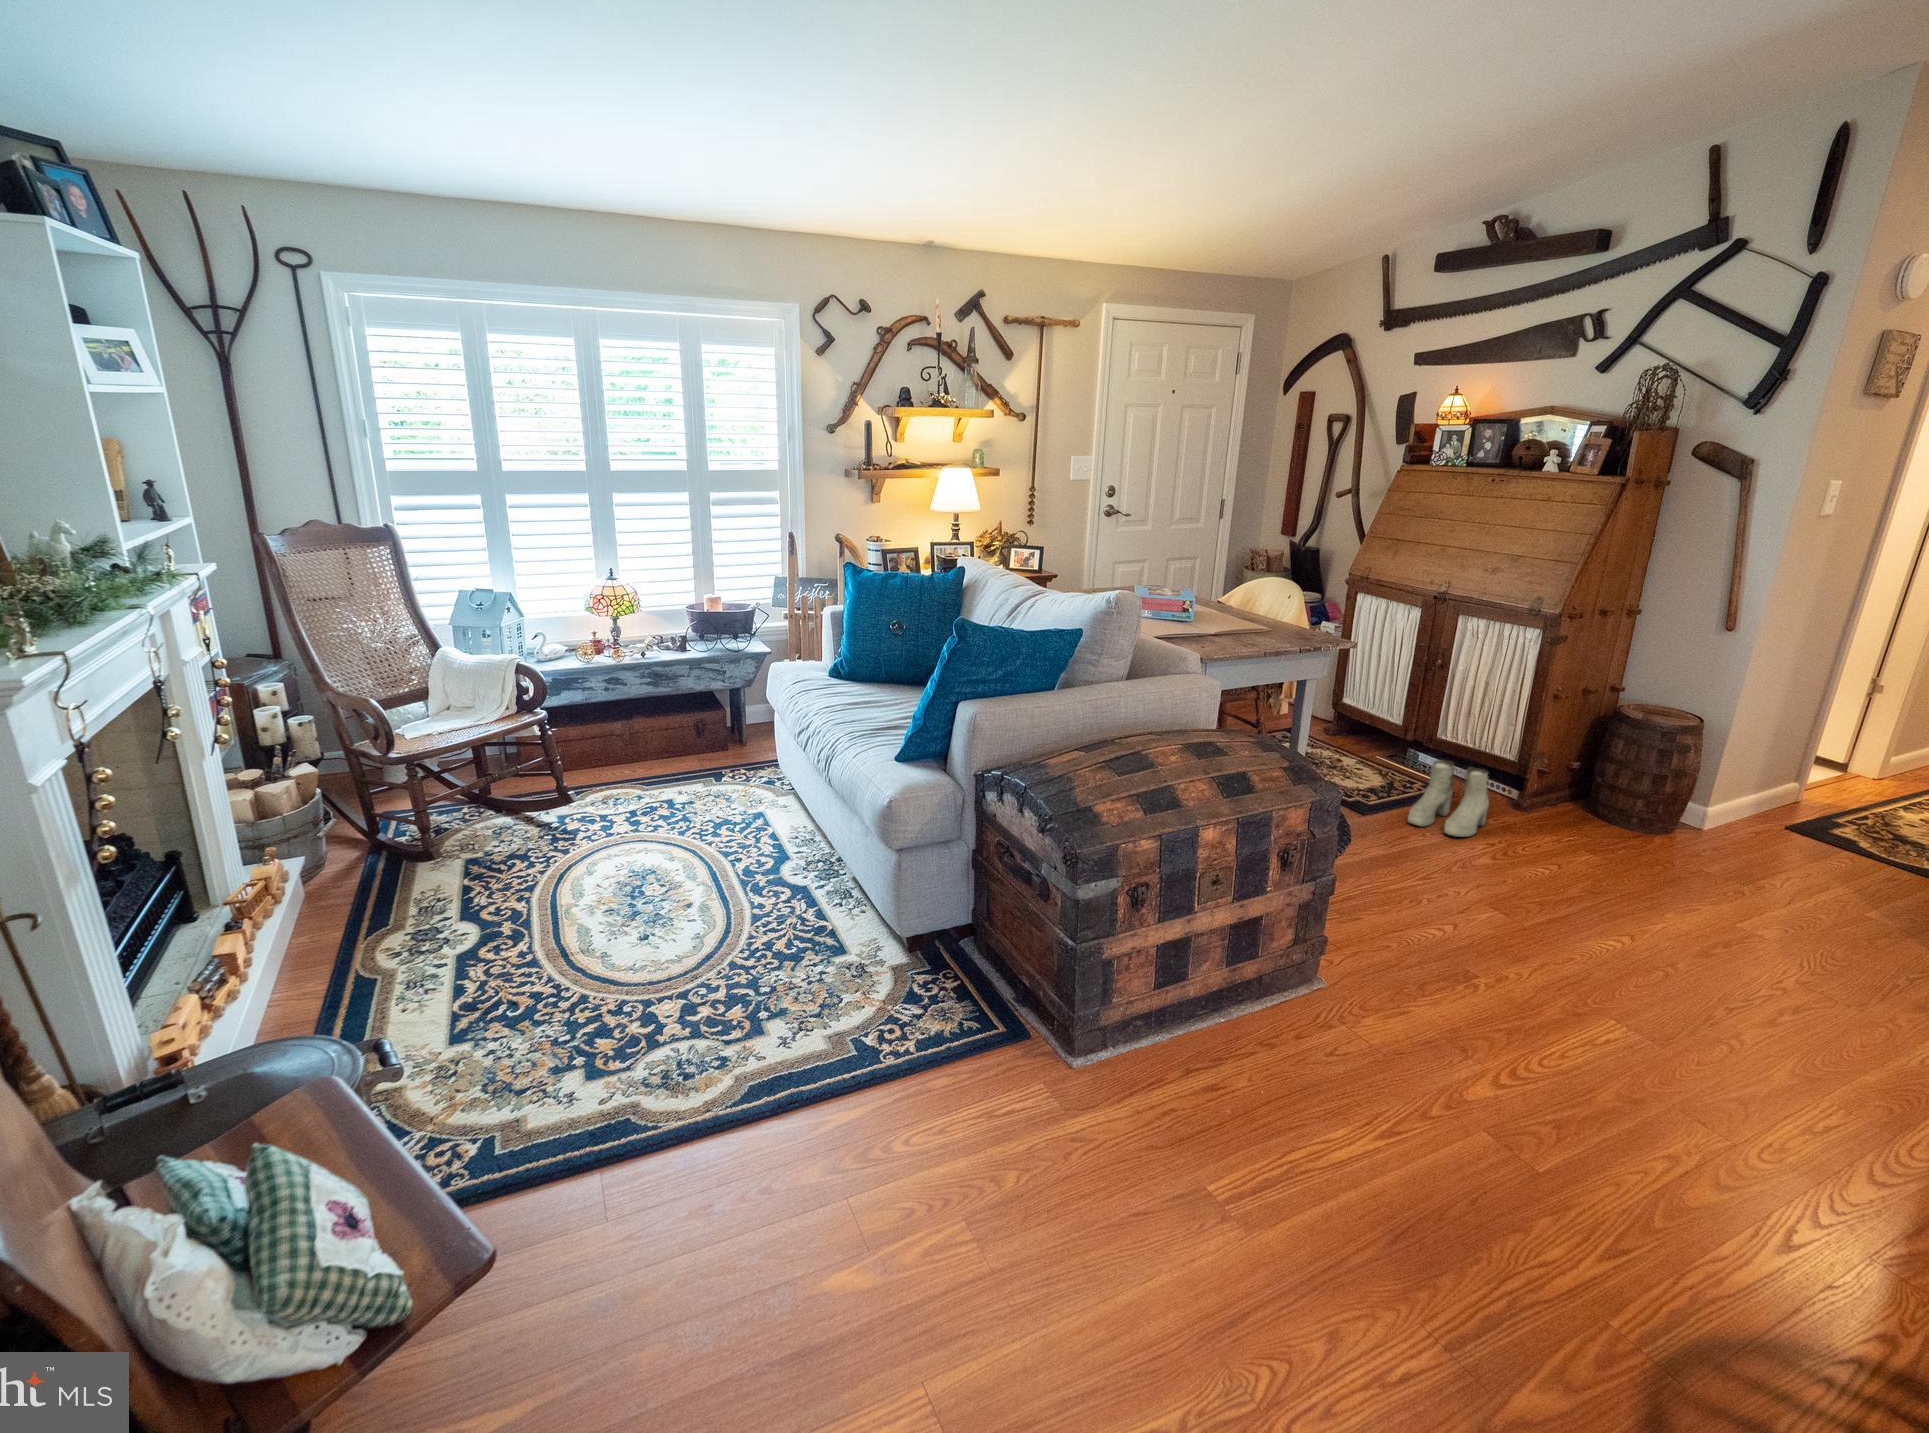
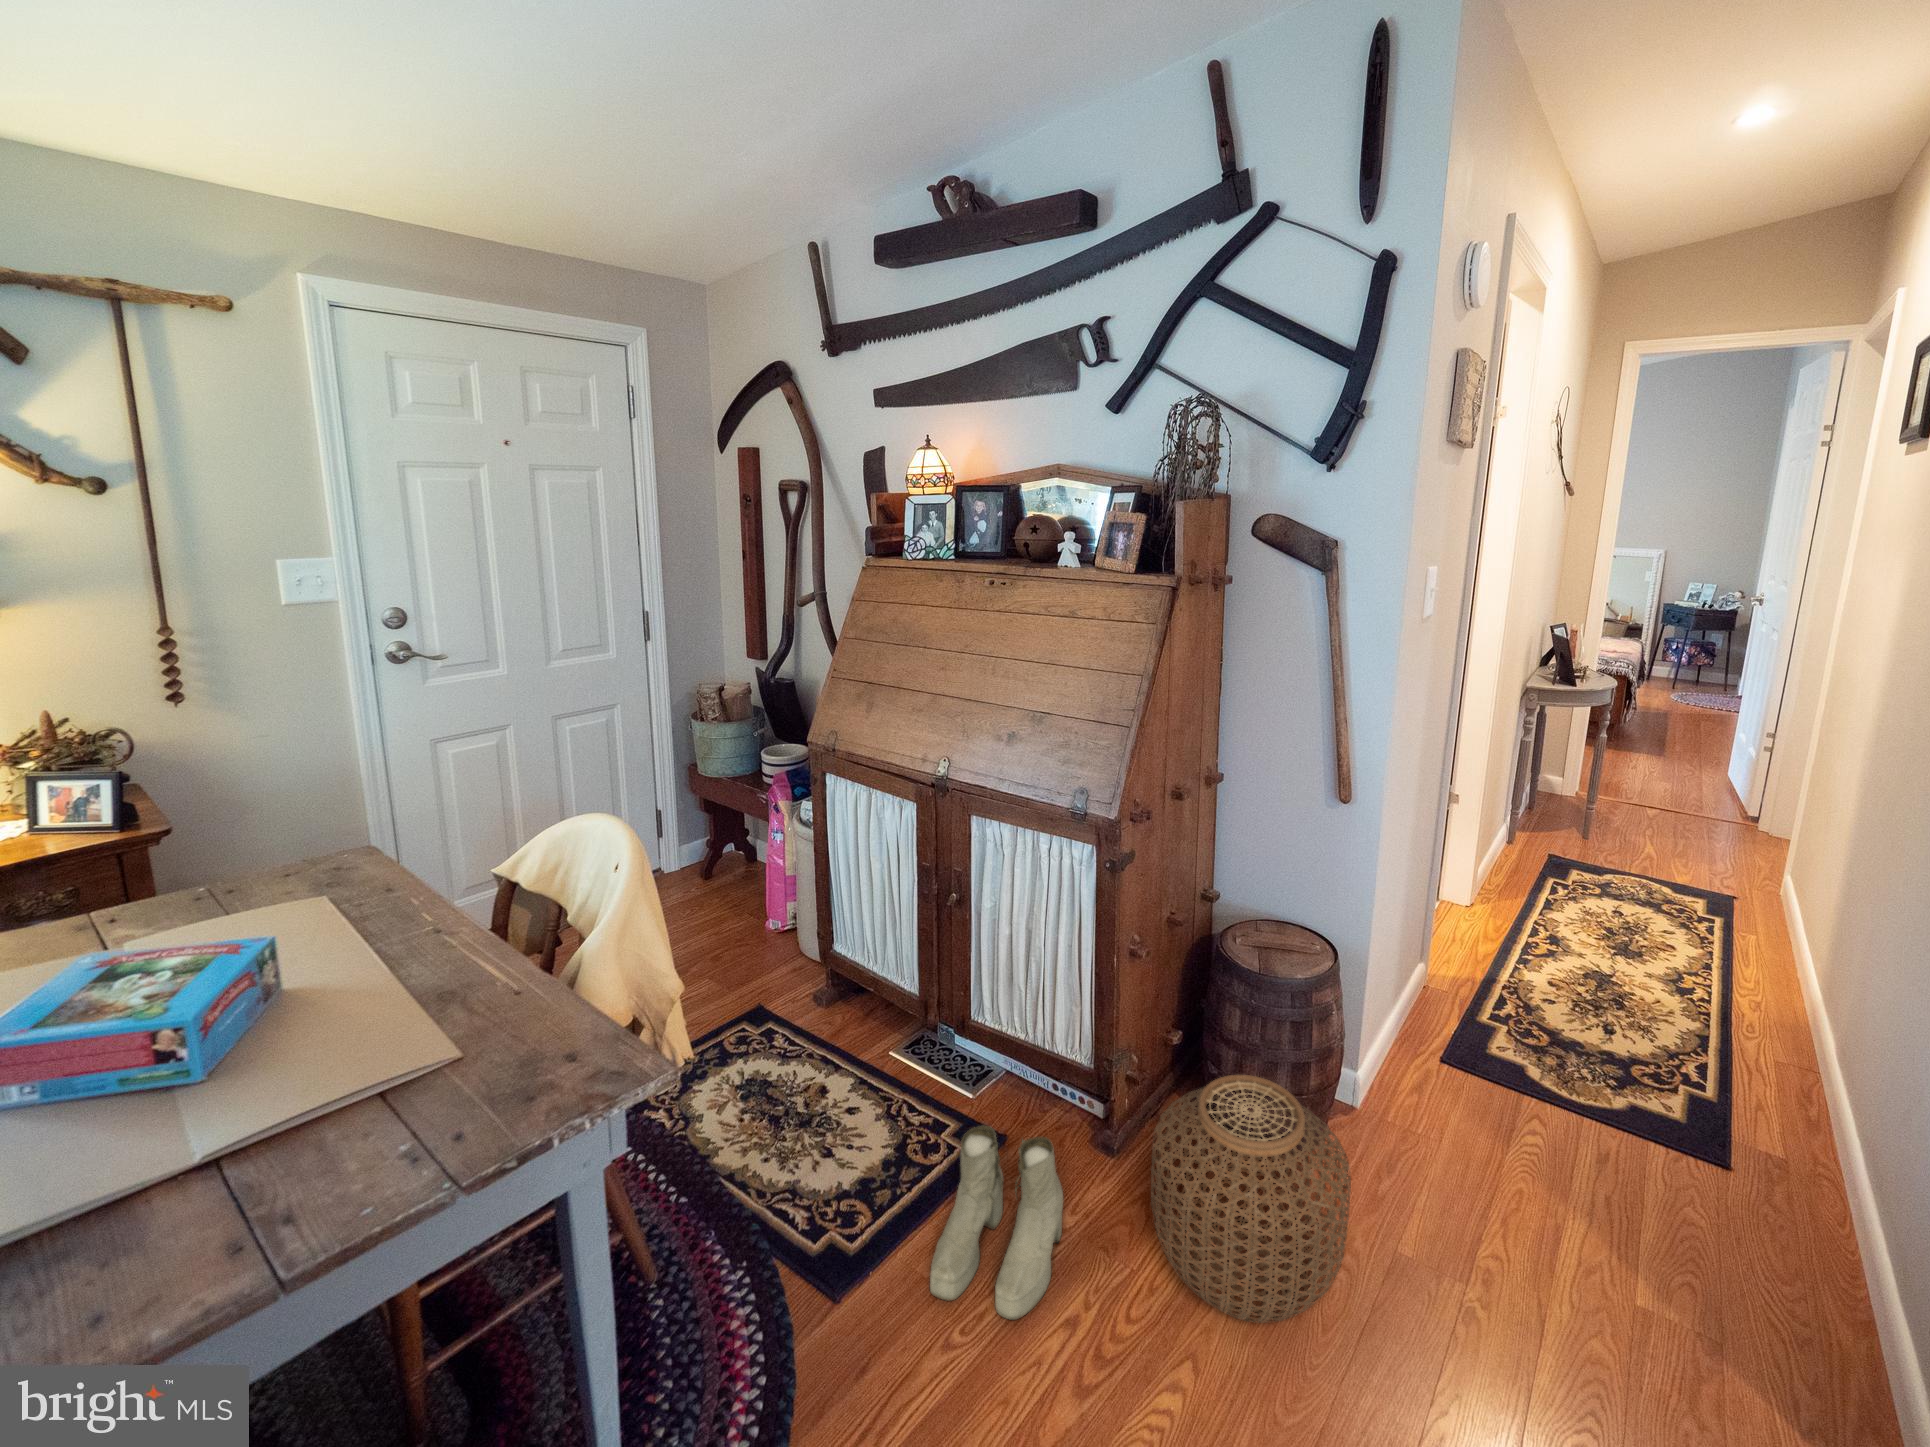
woven basket: none [1544,752,1677,870] -> present [1151,1075,1351,1323]

